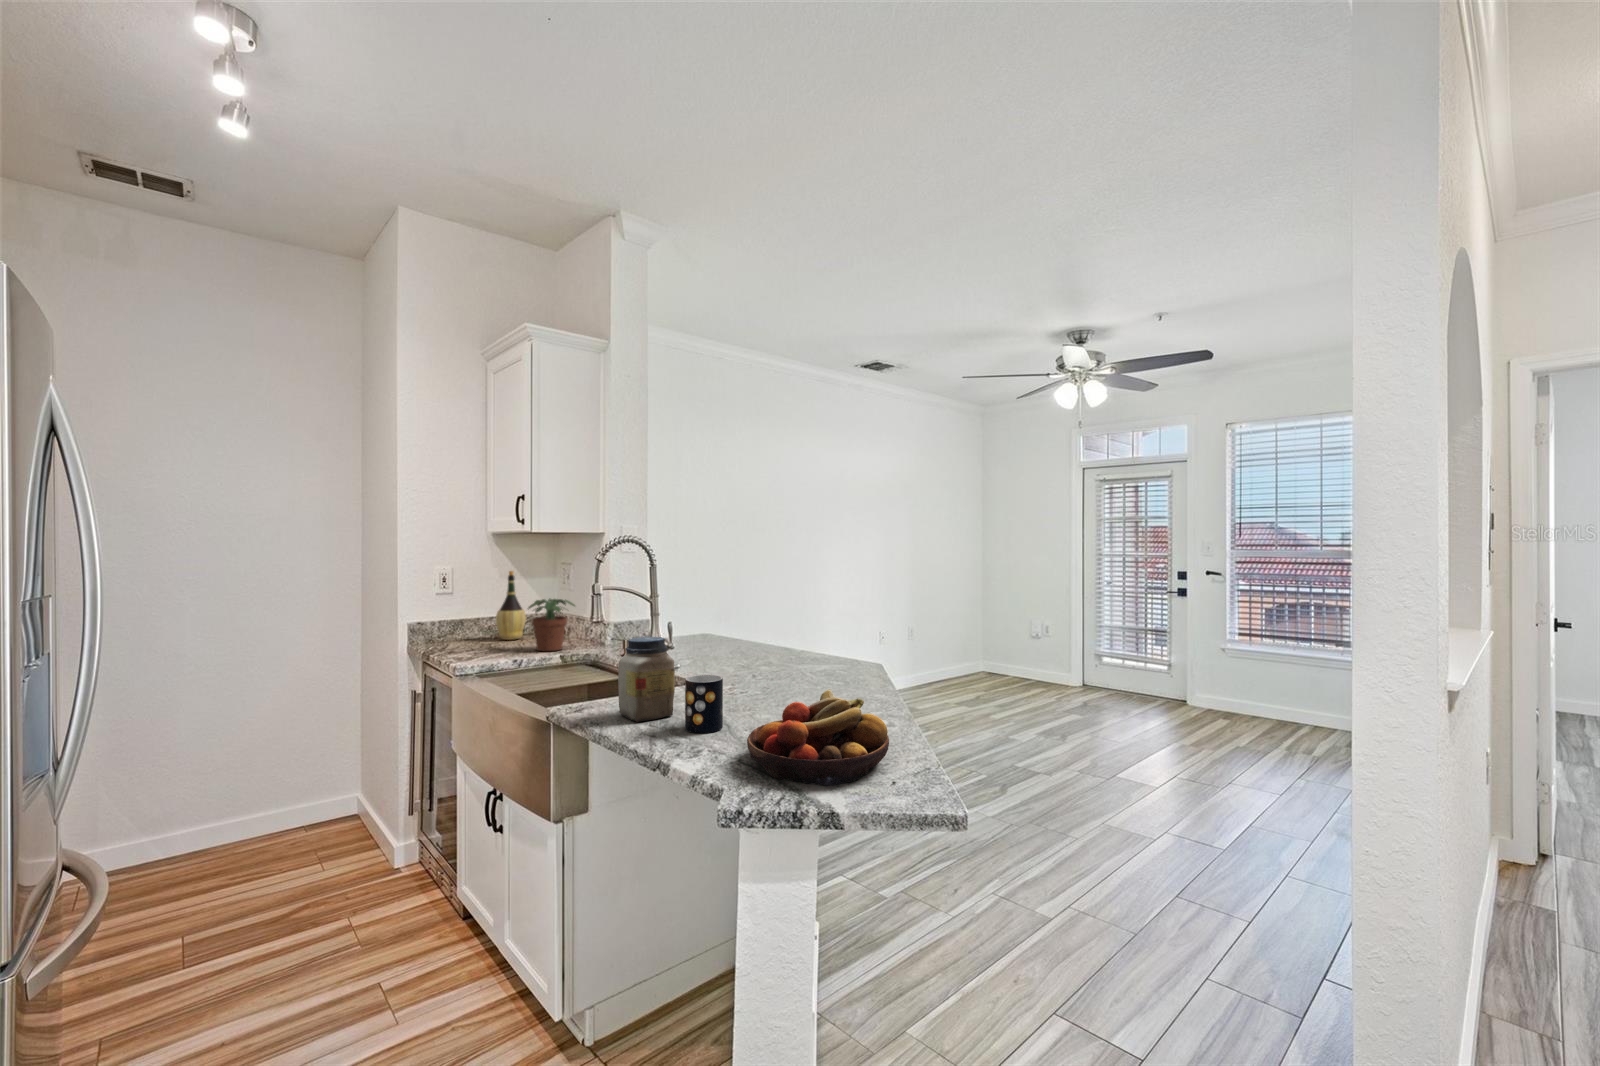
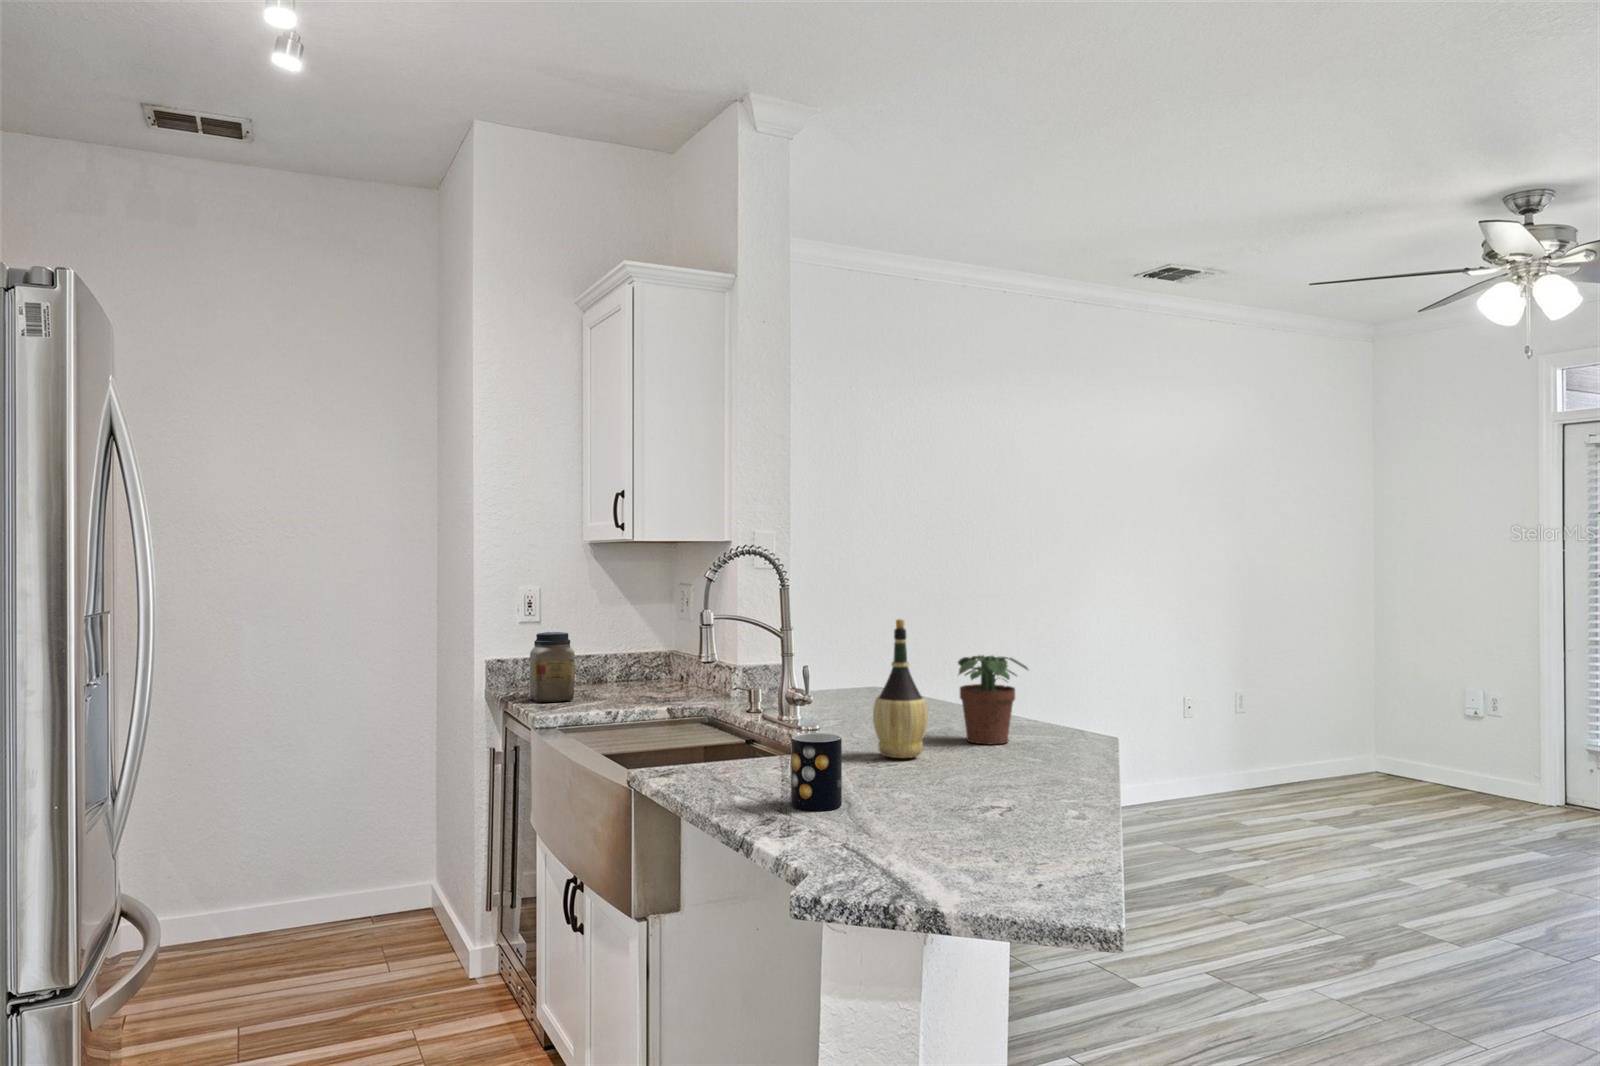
wine bottle: present [496,571,526,640] -> present [873,619,928,758]
potted plant: present [528,599,575,651] -> present [958,655,1028,745]
jar: present [618,637,675,722] -> present [530,632,575,703]
fruit bowl: present [747,689,889,786] -> none [851,759,1047,881]

